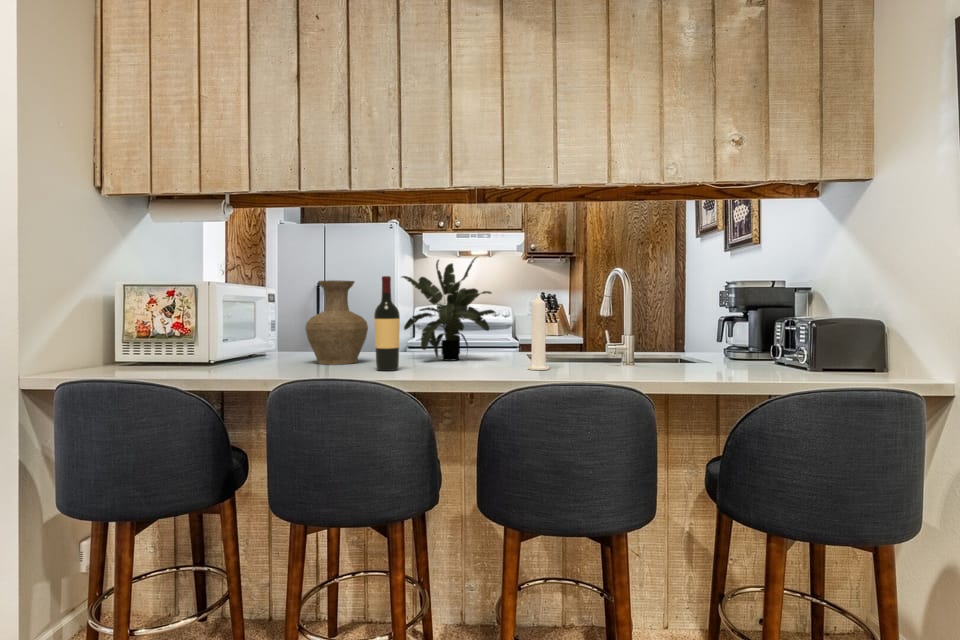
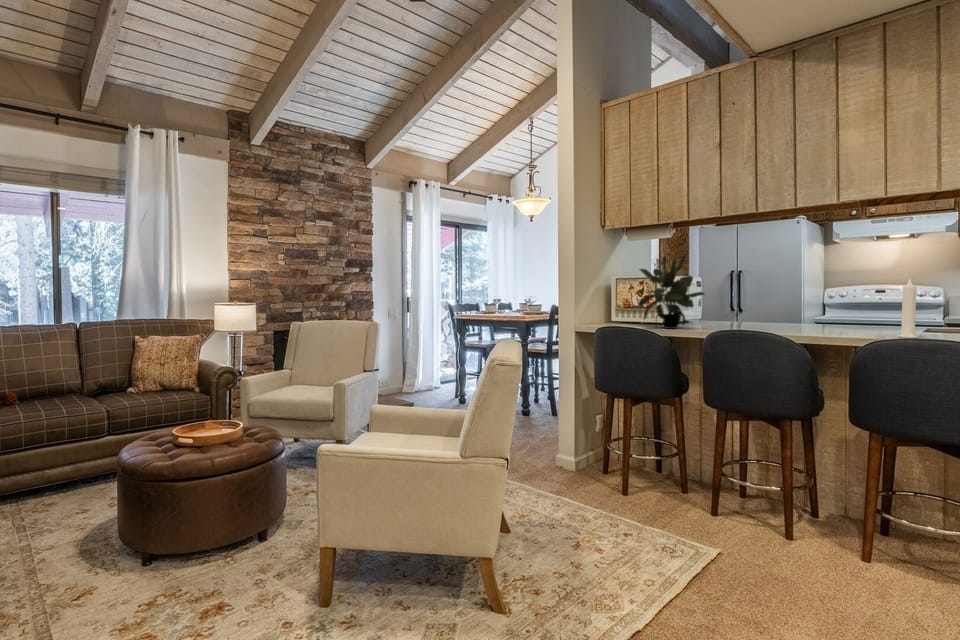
potted plant: present [402,257,496,361] -> present [638,253,704,329]
wine bottle: present [374,276,400,371] -> none [770,270,789,333]
vase: present [306,280,368,365] -> none [723,273,768,329]

